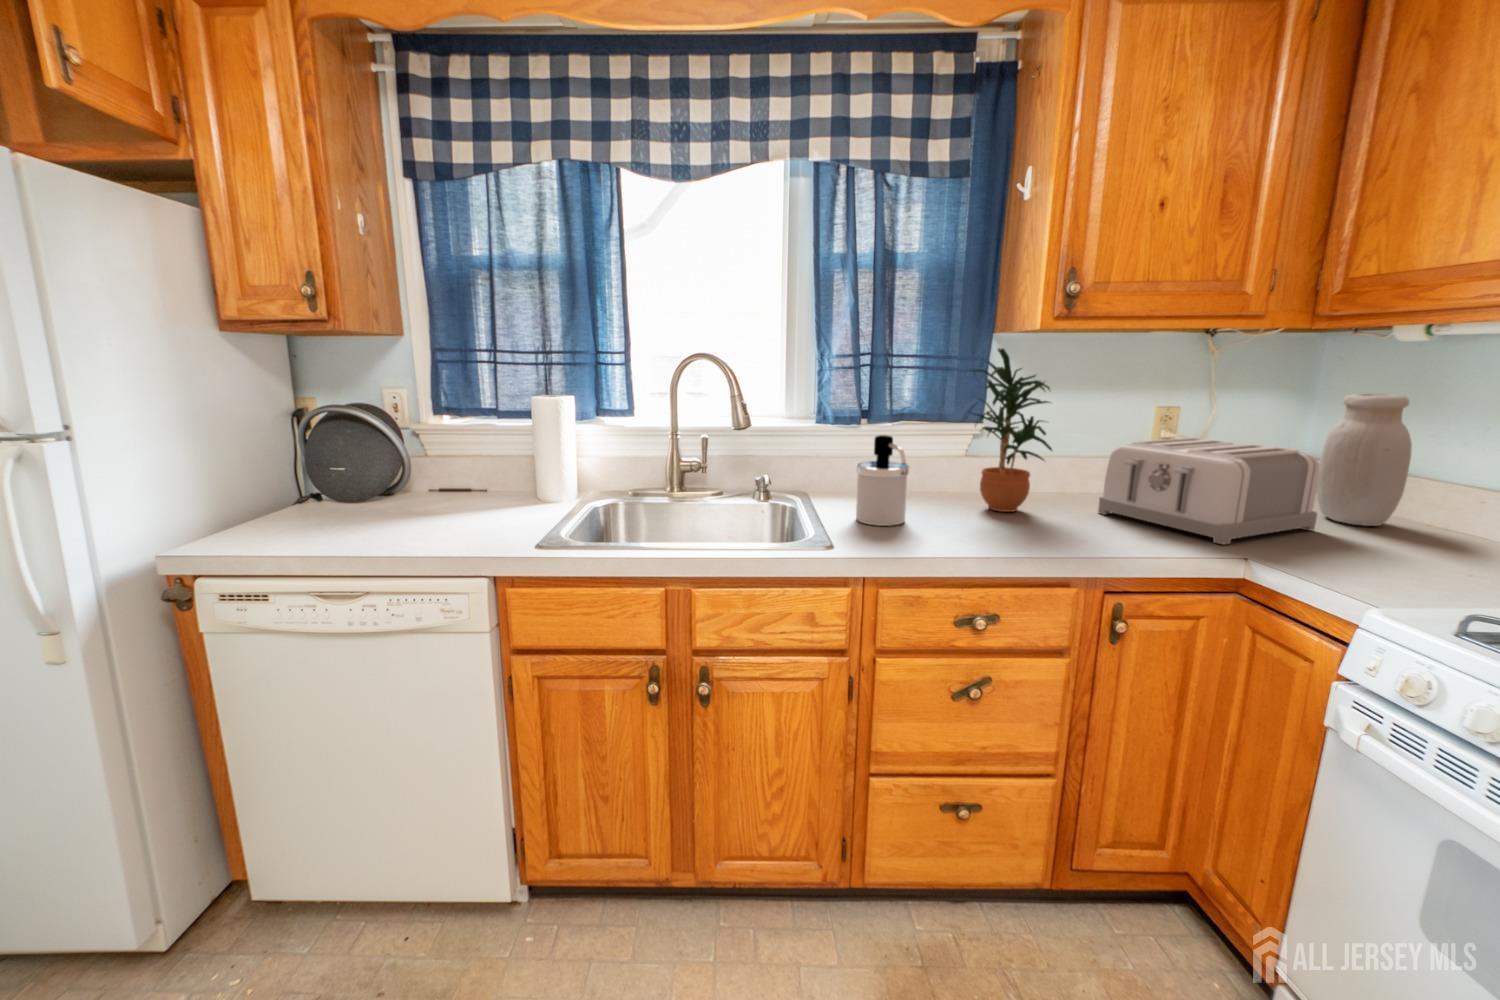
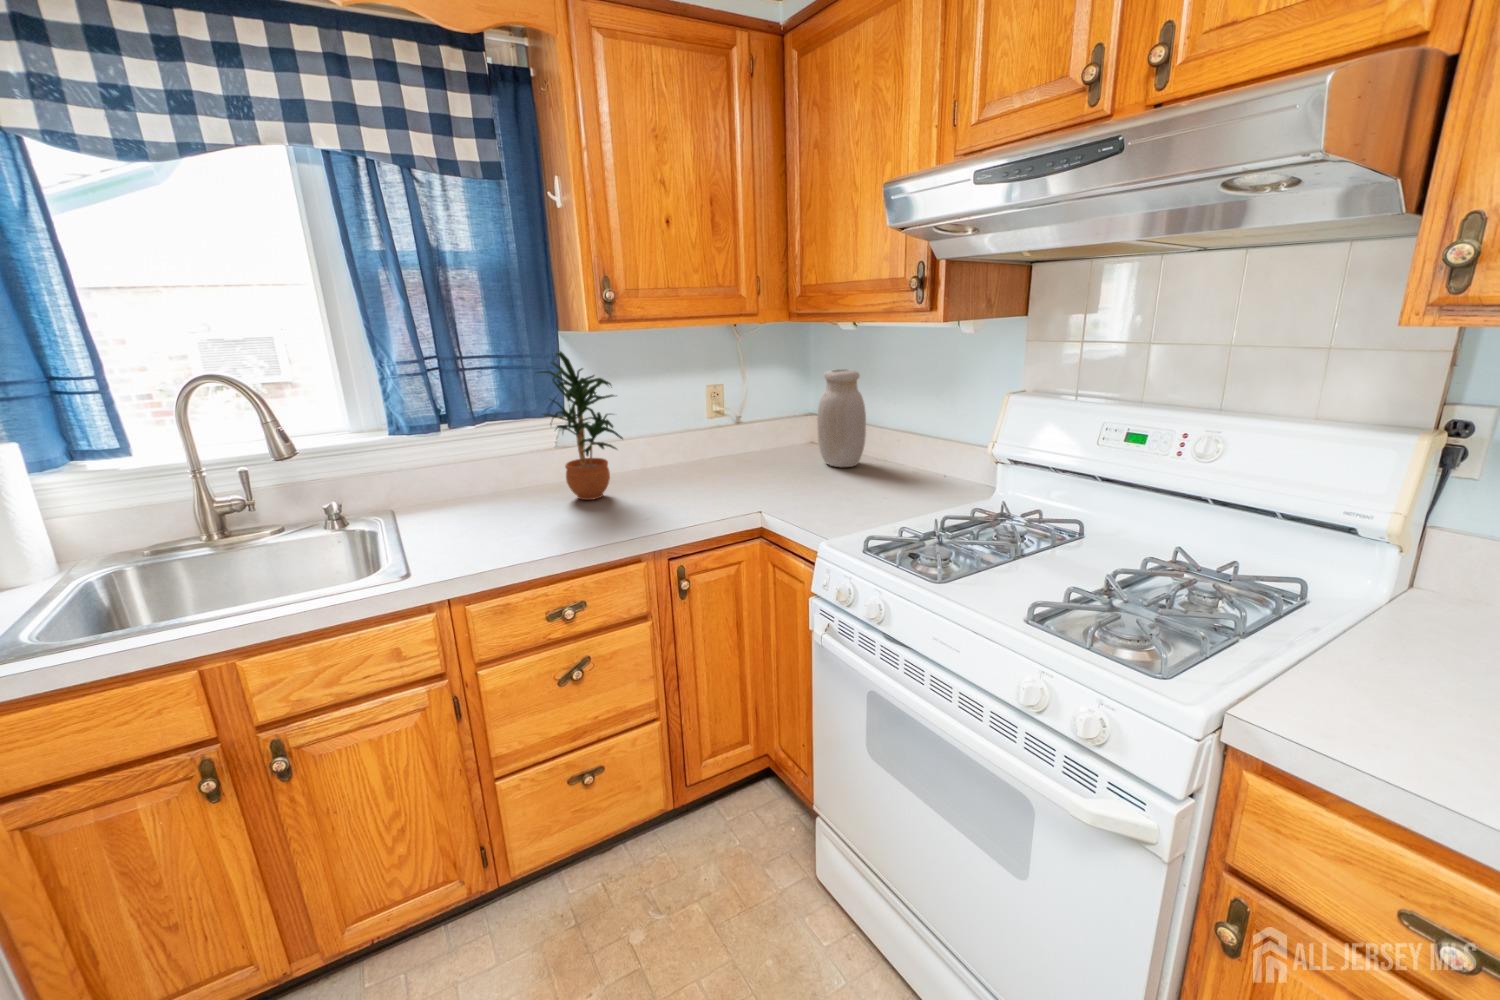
soap dispenser: present [856,435,910,526] -> none [430,449,493,540]
toaster: present [1098,438,1319,545] -> none [669,413,816,503]

